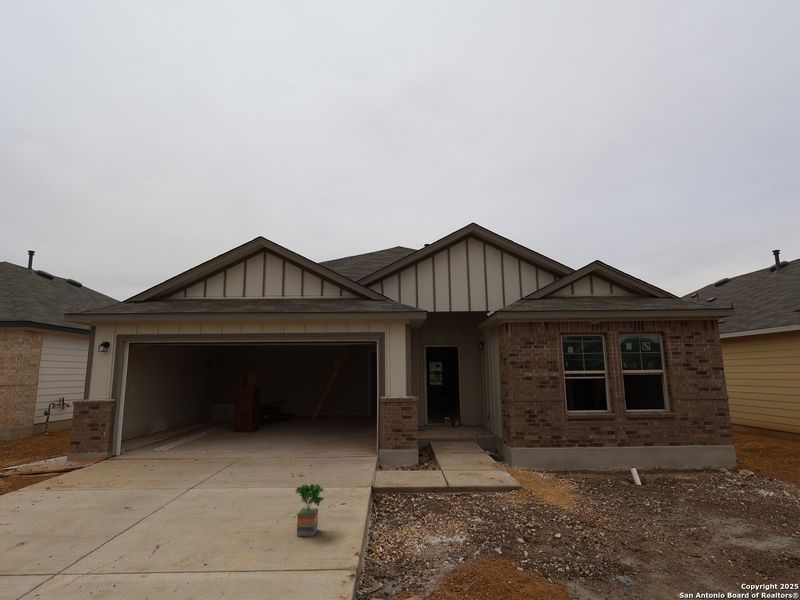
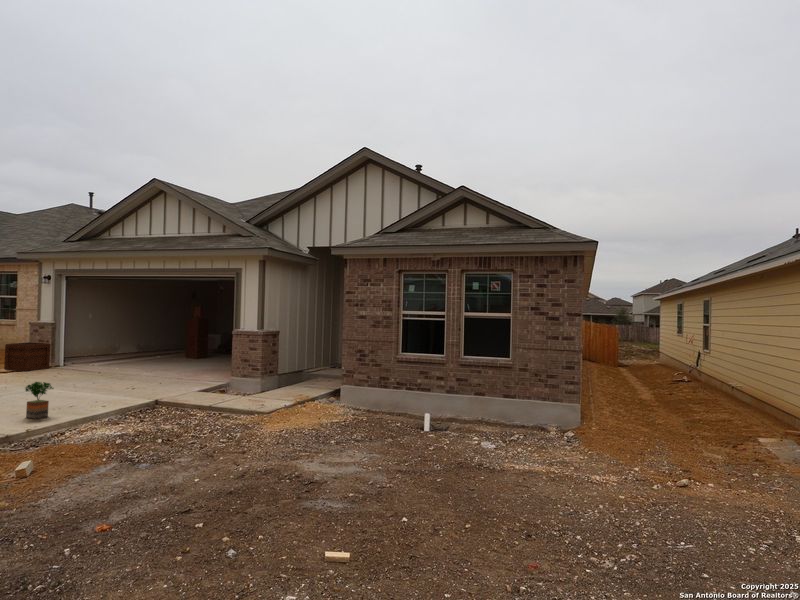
wooden crate: none [54,428,112,469] -> present [4,342,50,371]

